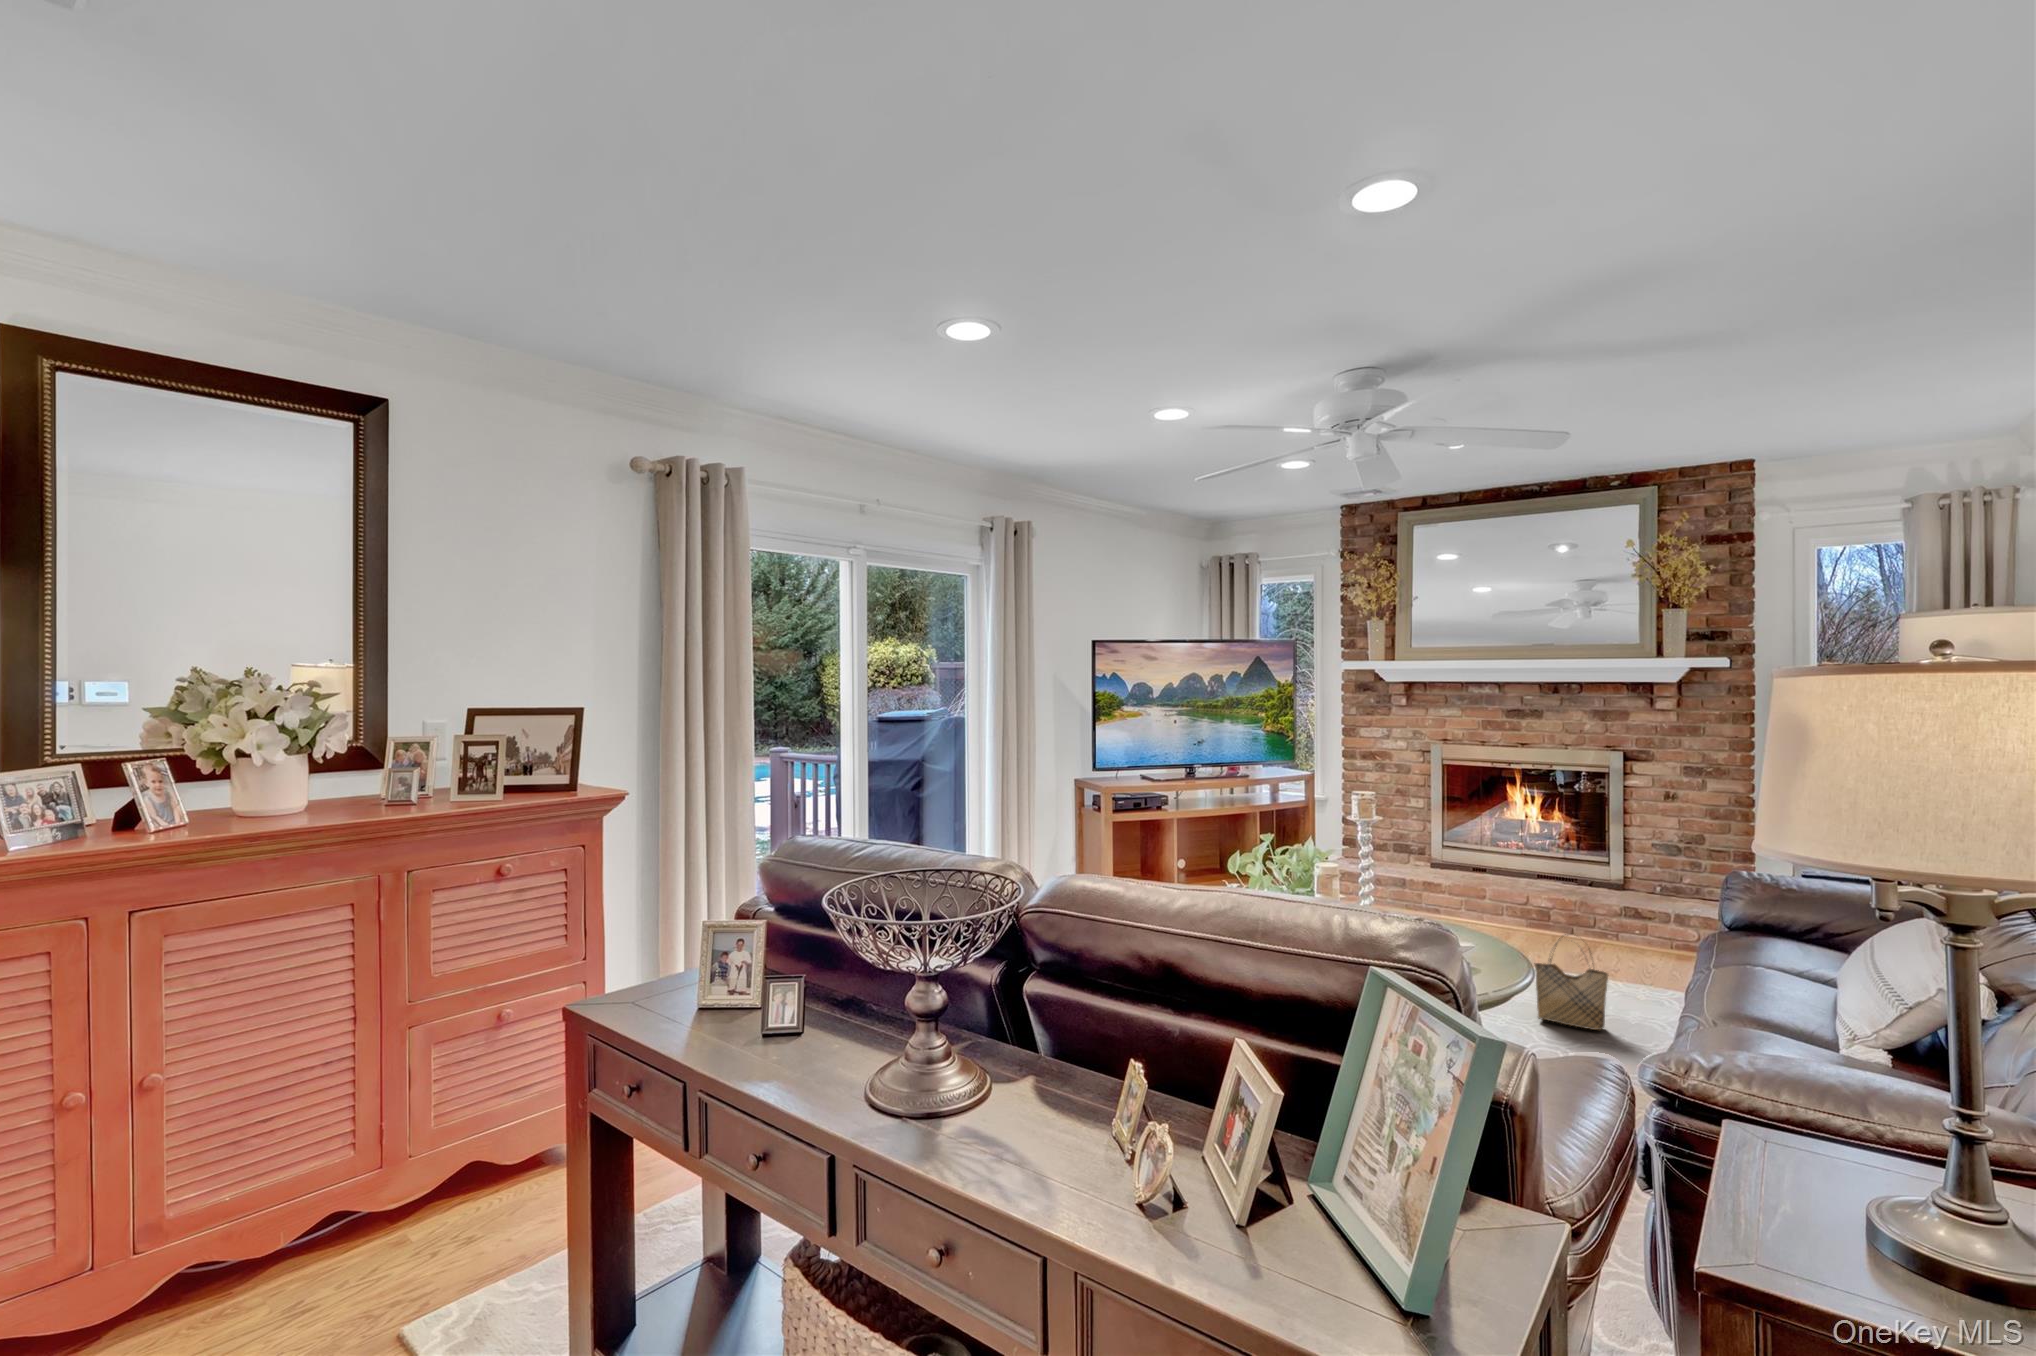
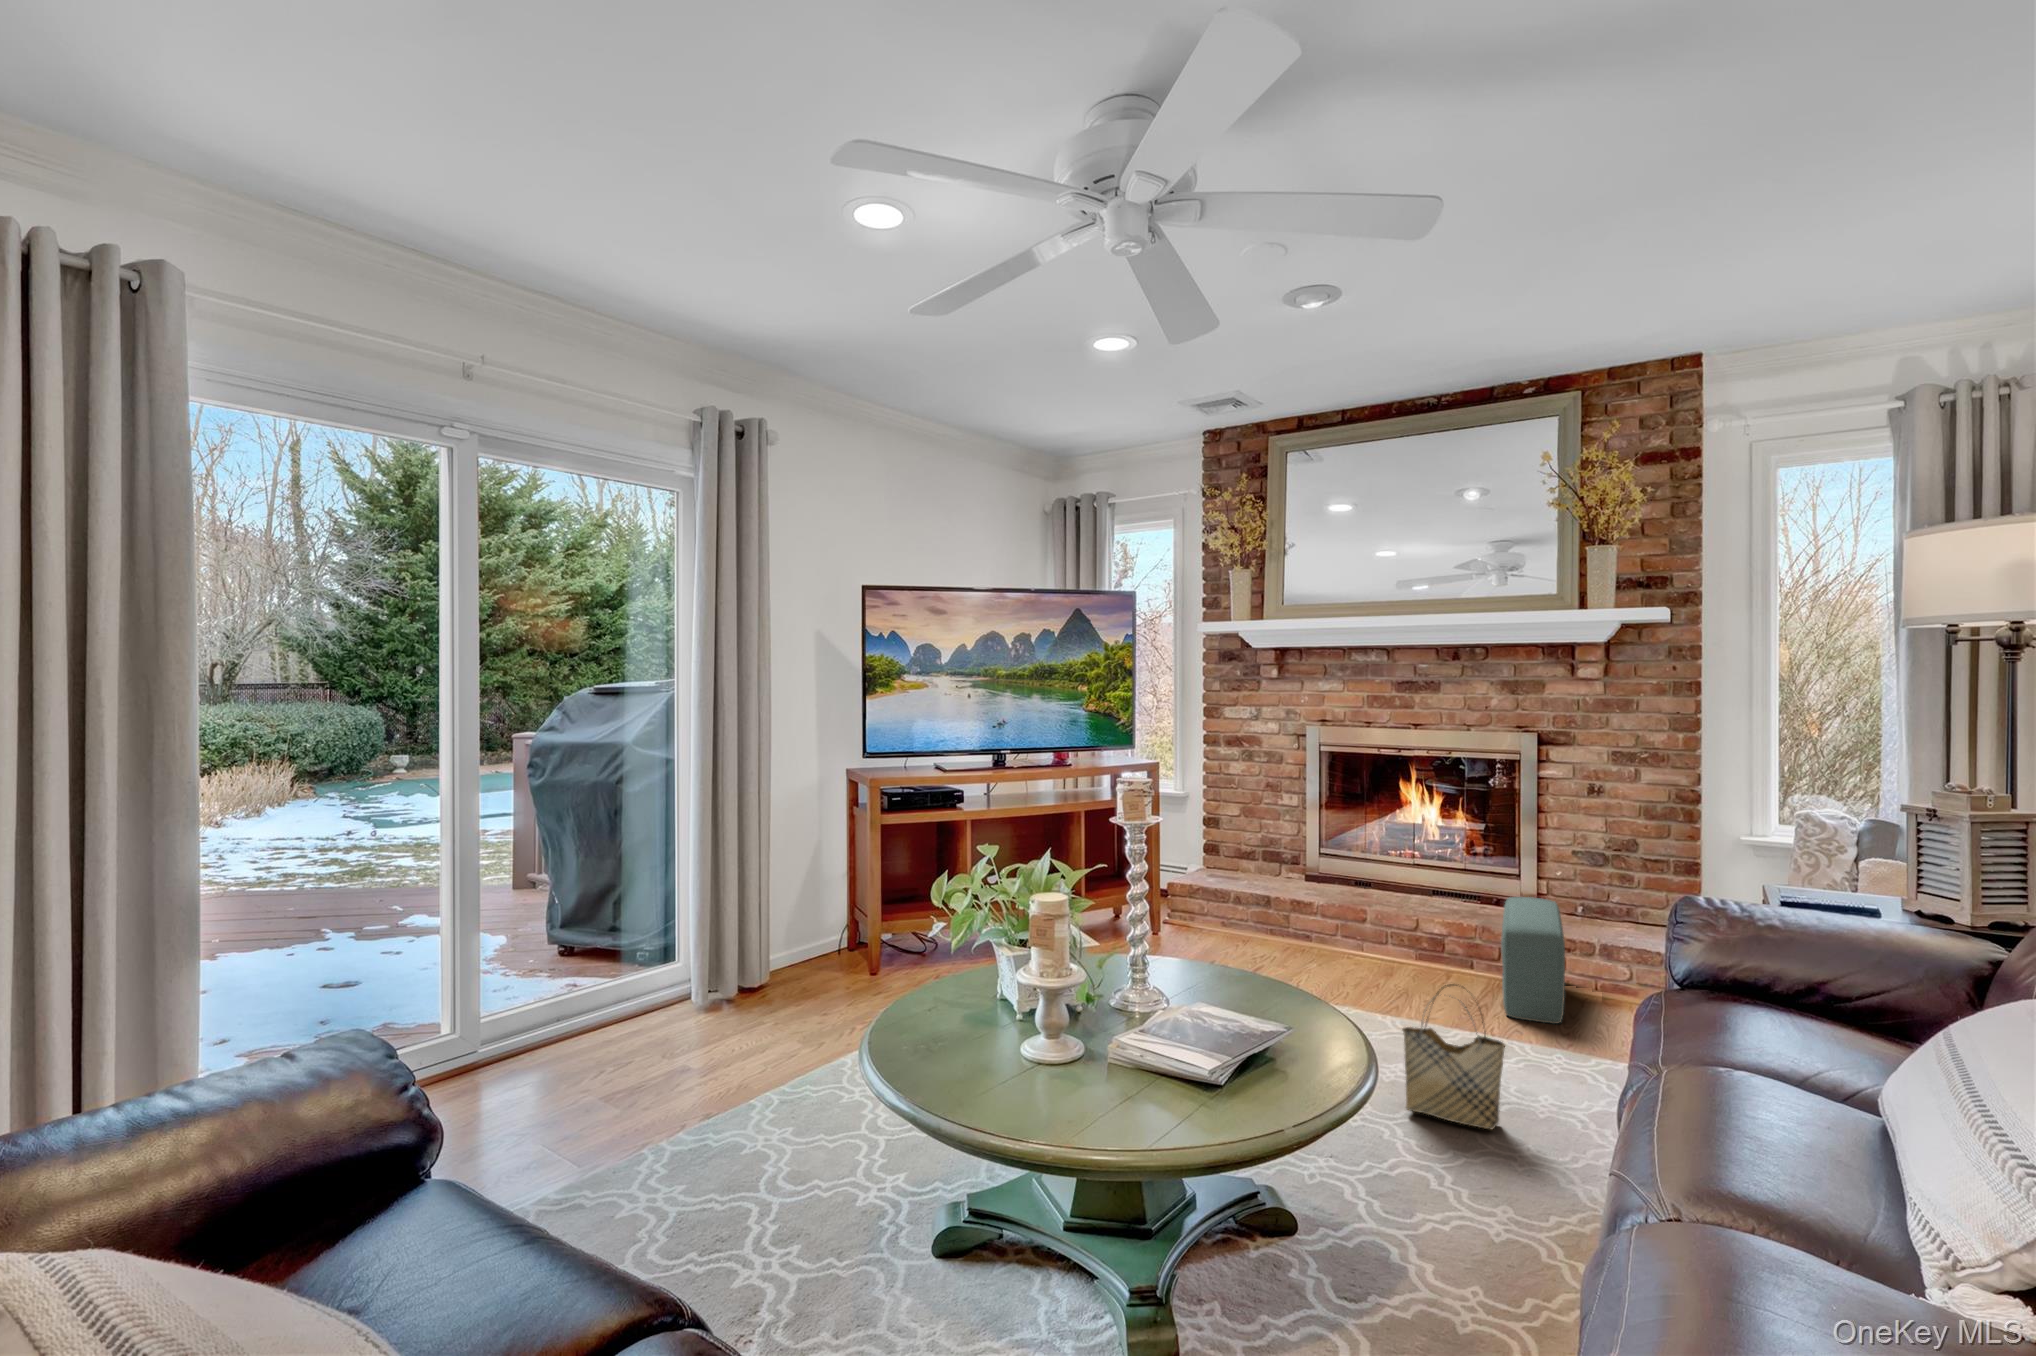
pouf: none [1598,878,1647,971] -> present [1501,897,1565,1024]

